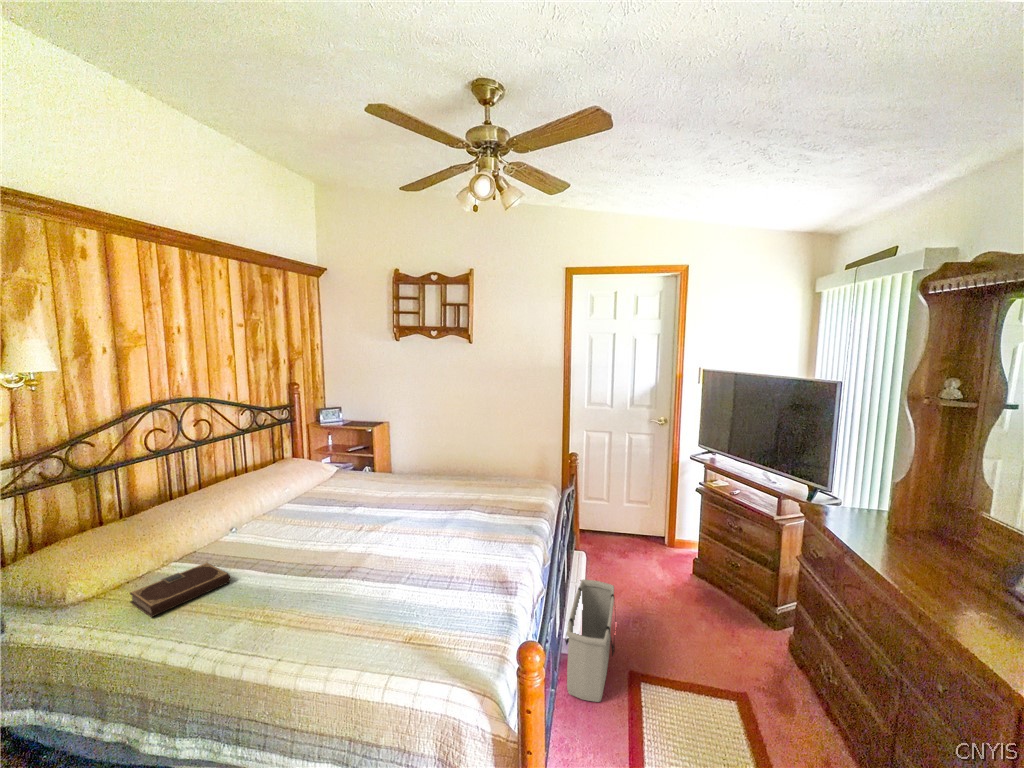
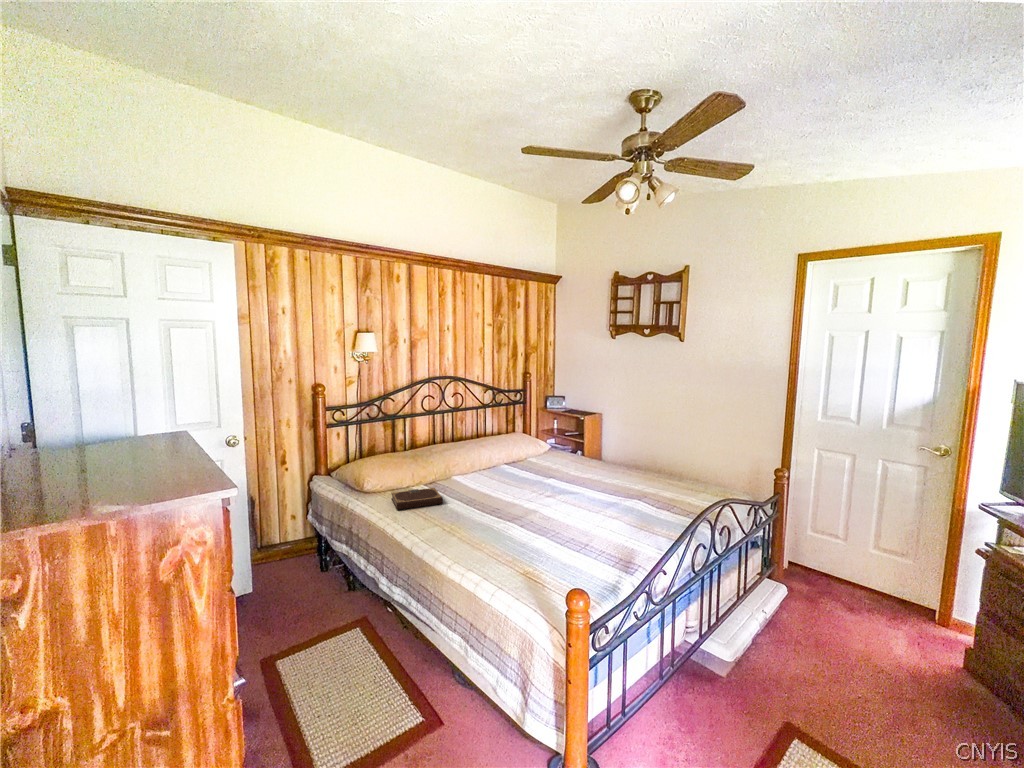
storage bin: present [565,580,615,702] -> none [699,605,789,730]

